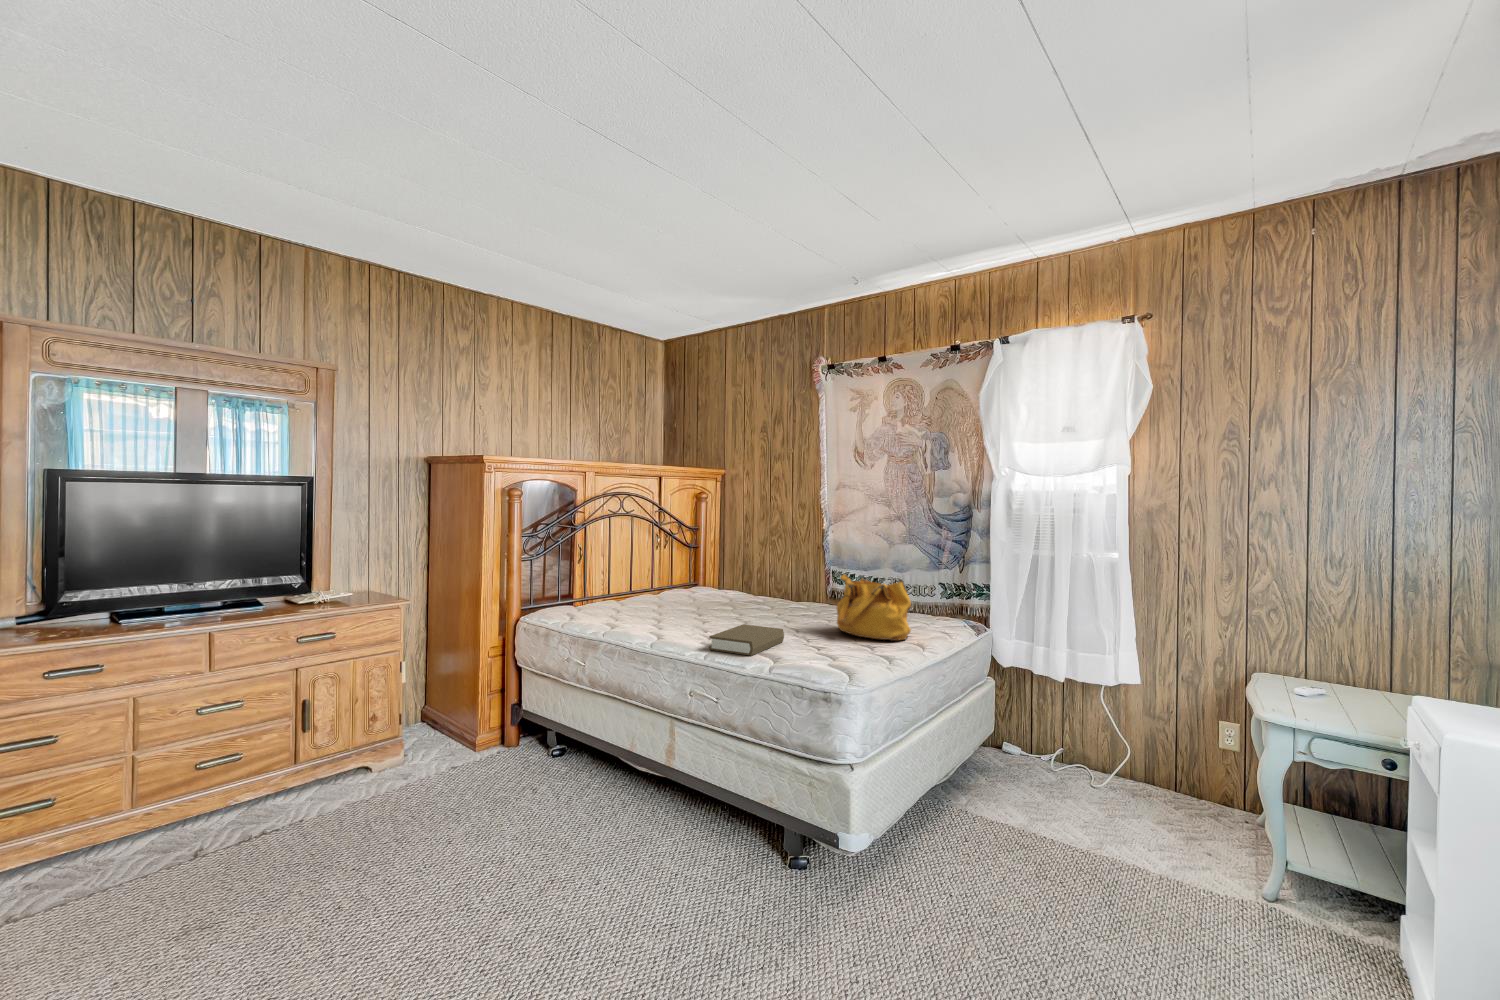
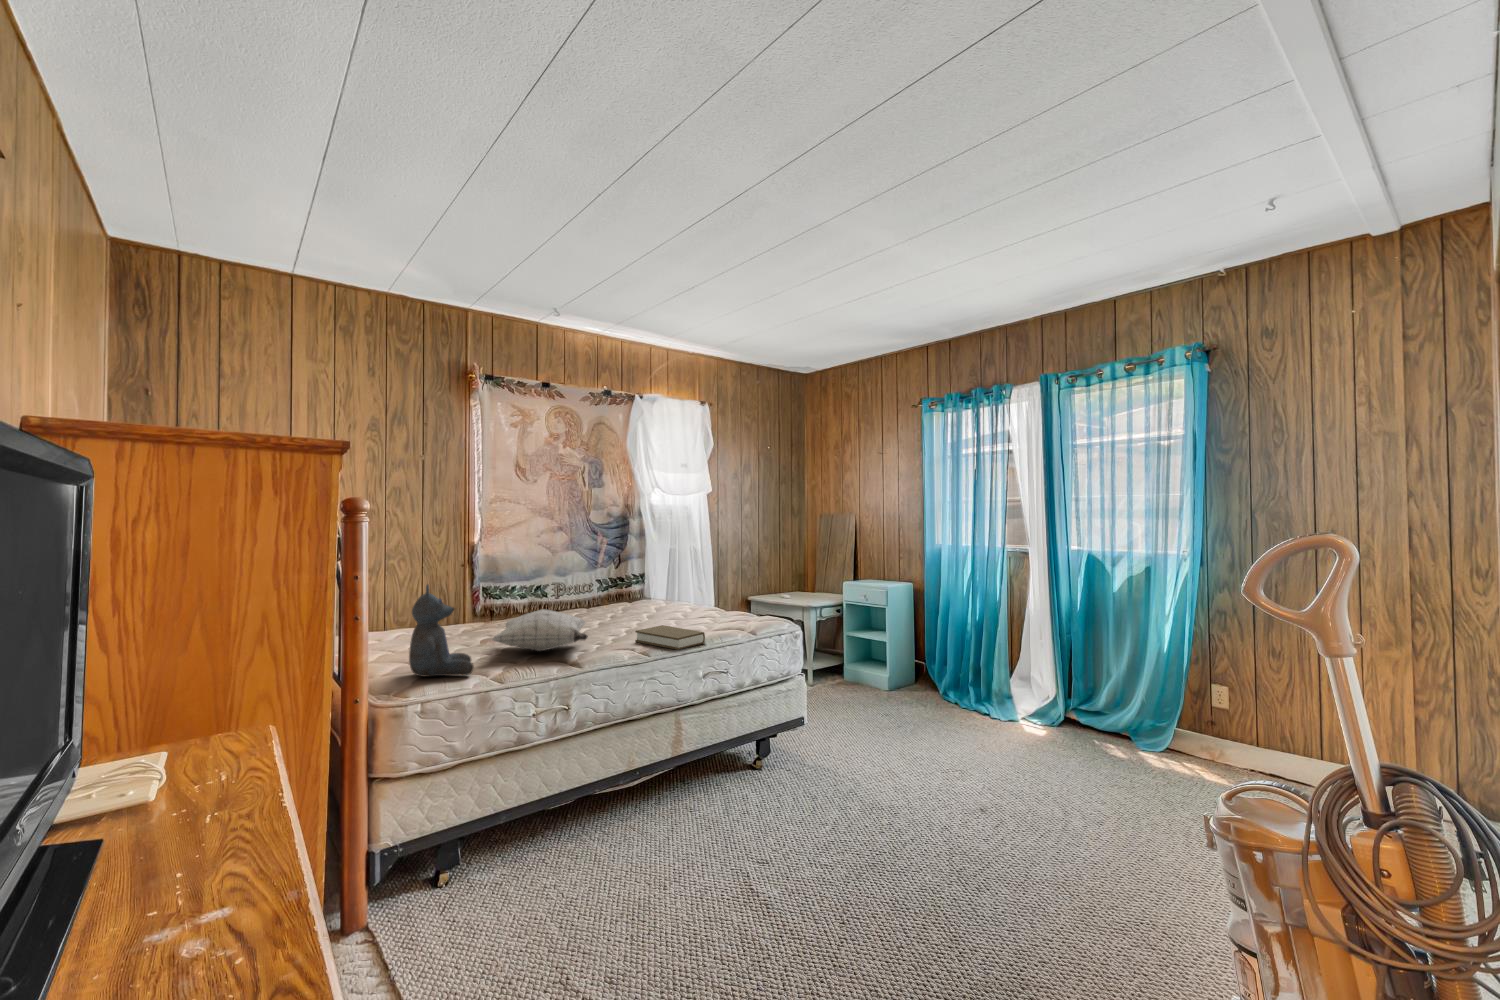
stuffed bear: none [570,544,625,616] -> present [409,585,474,677]
handbag: present [837,575,911,641] -> none [626,572,683,624]
pillow: none [640,582,735,621] -> present [492,610,588,651]

